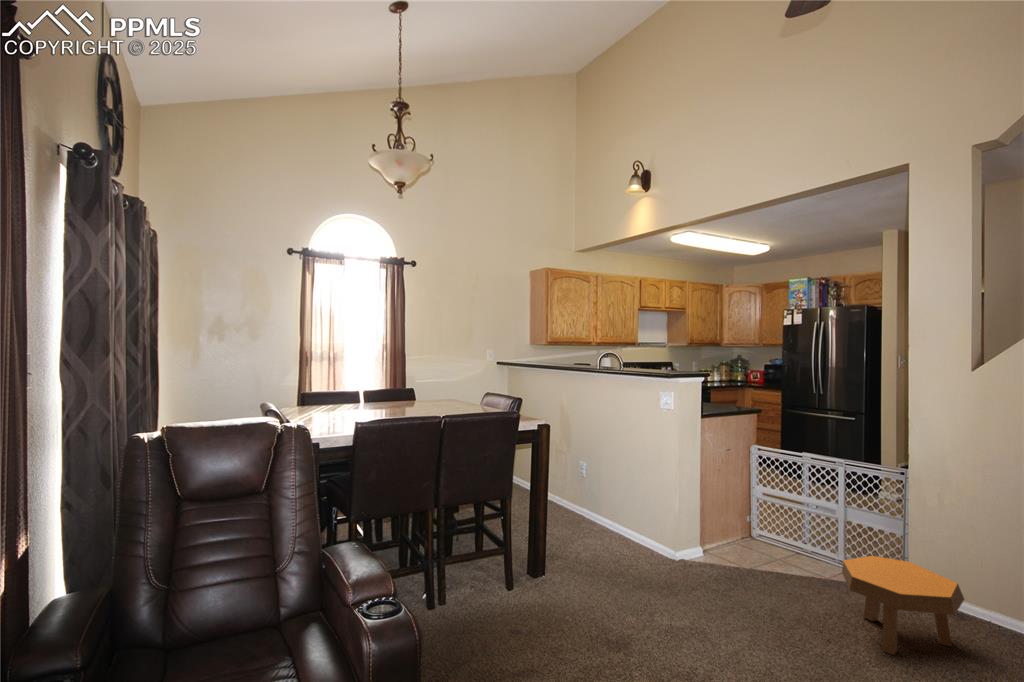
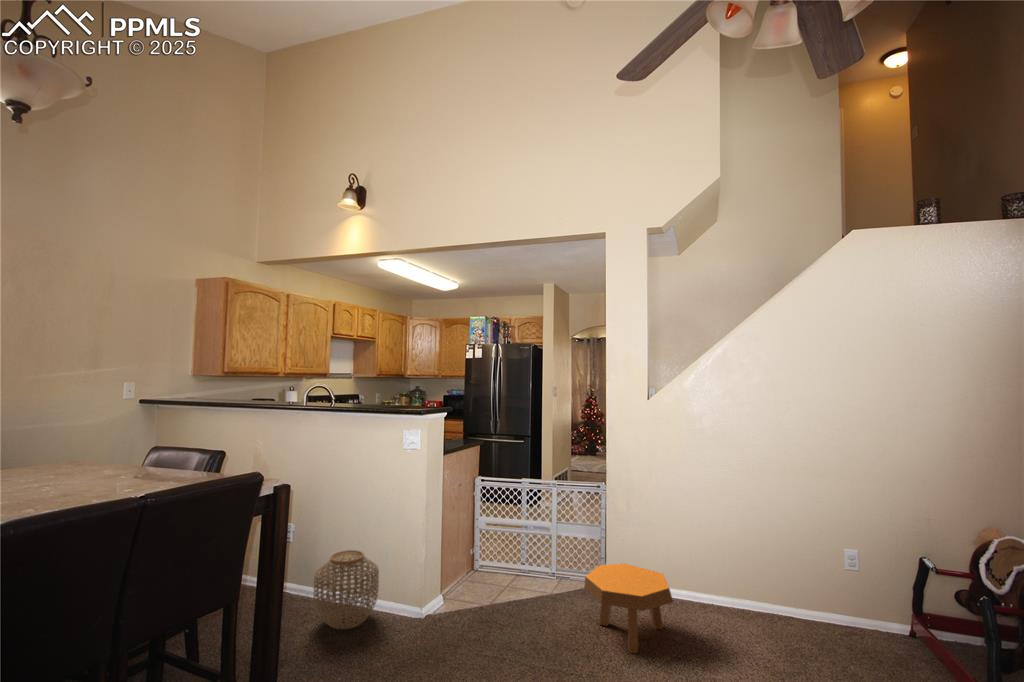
woven basket: none [589,490,641,552] -> present [314,550,379,629]

